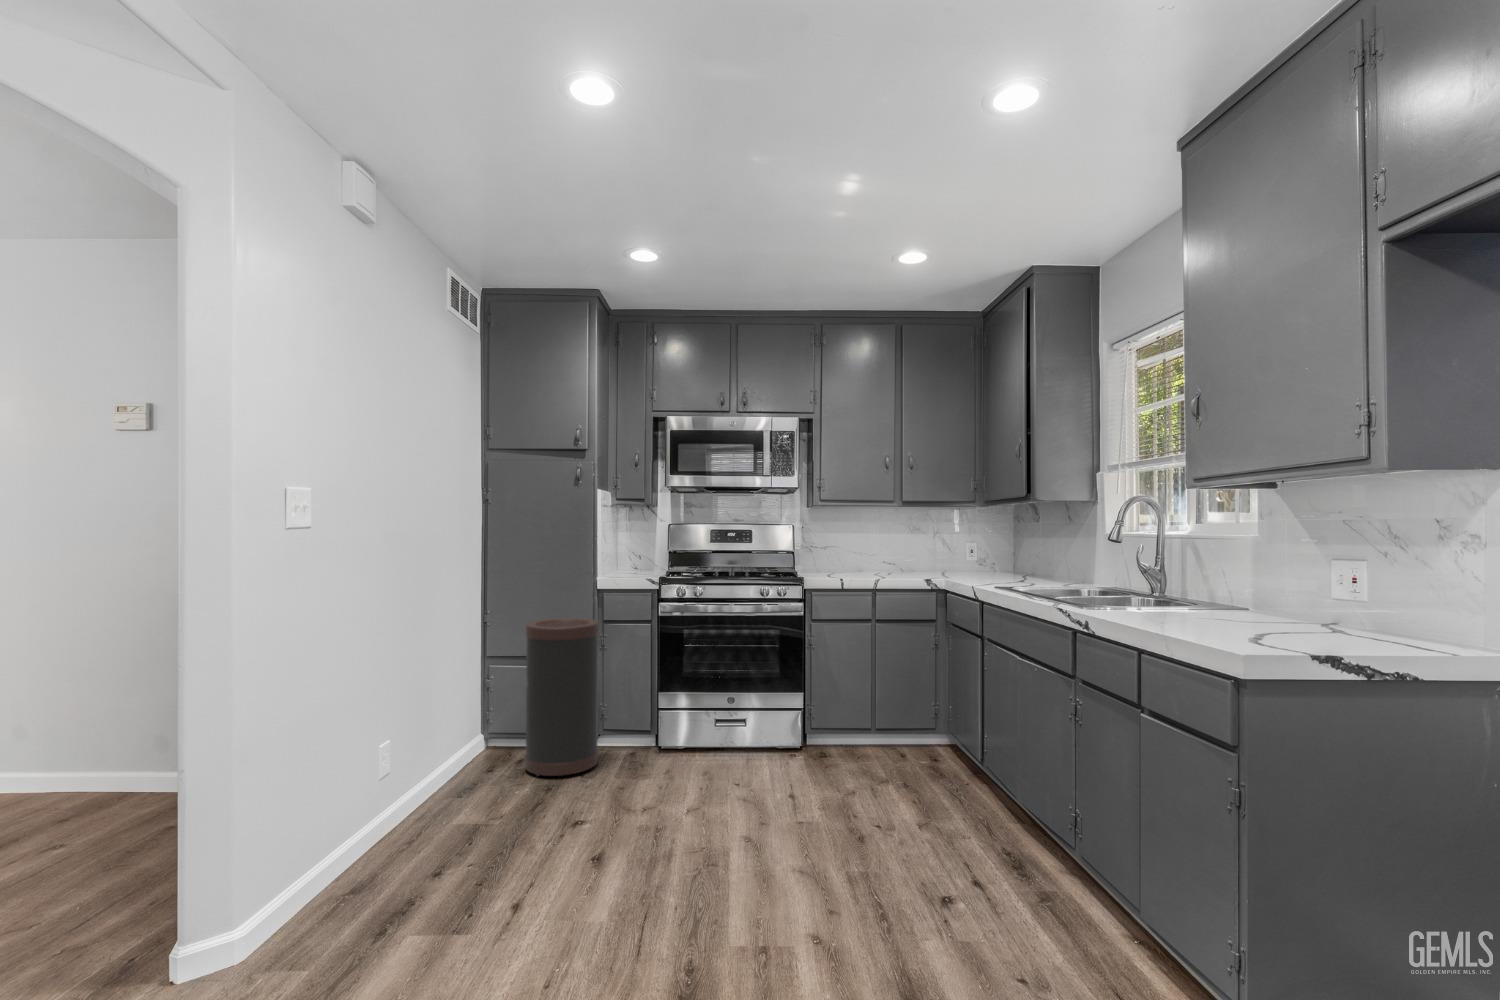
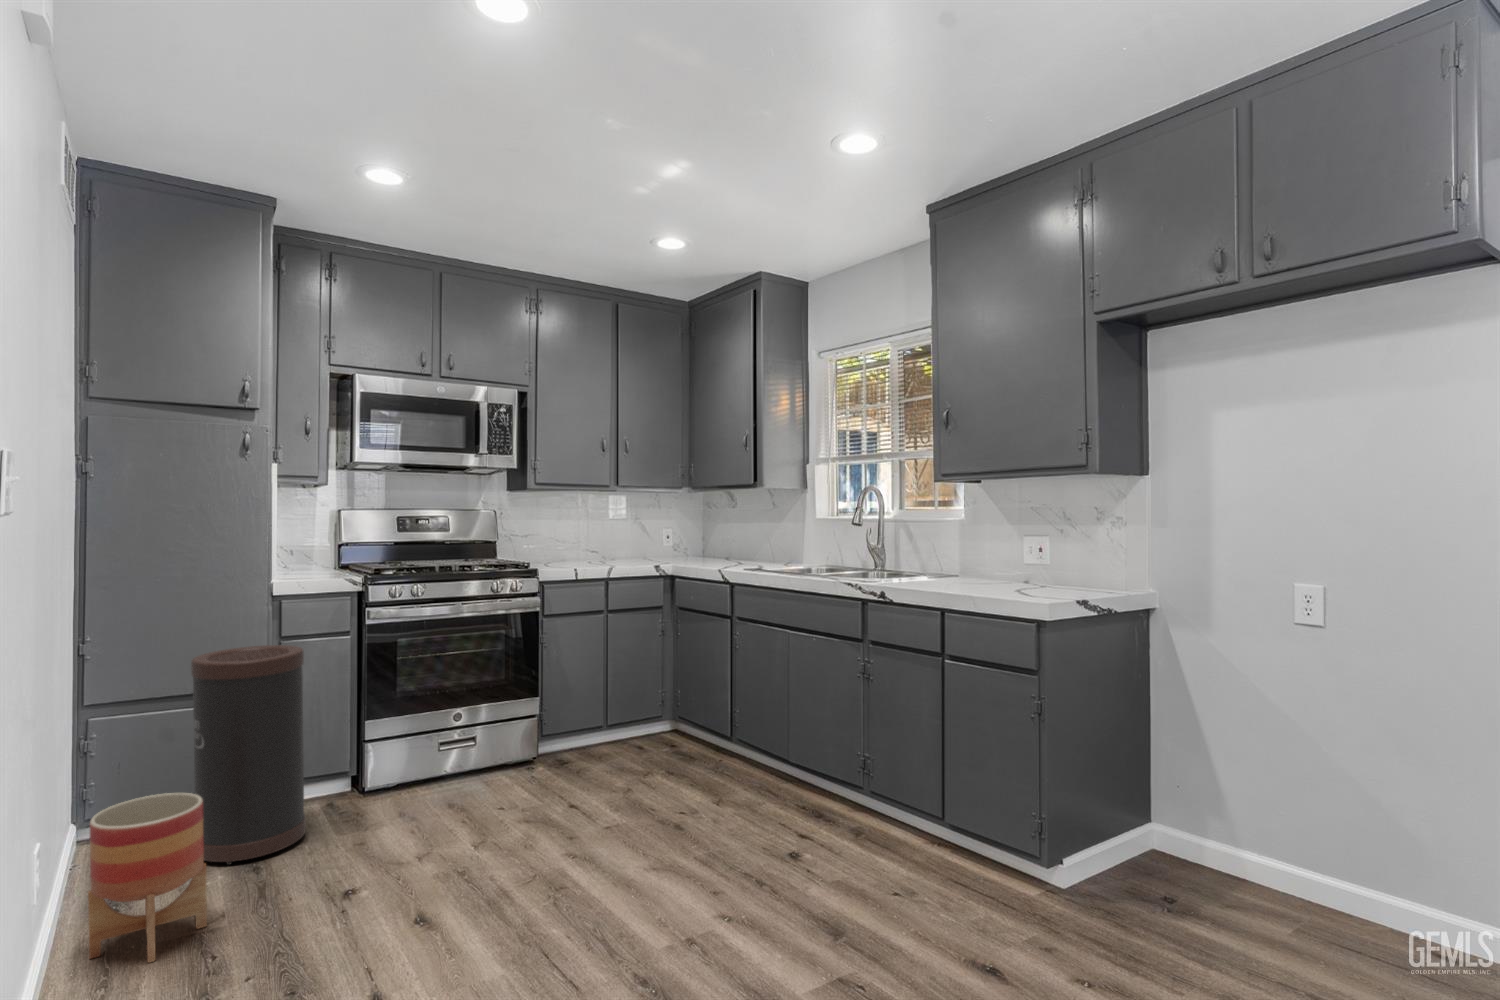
planter: none [417,713,486,829] -> present [88,793,207,963]

